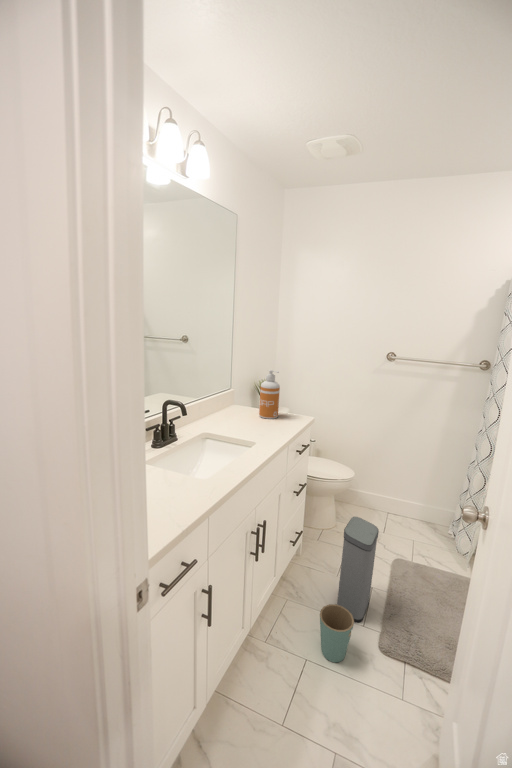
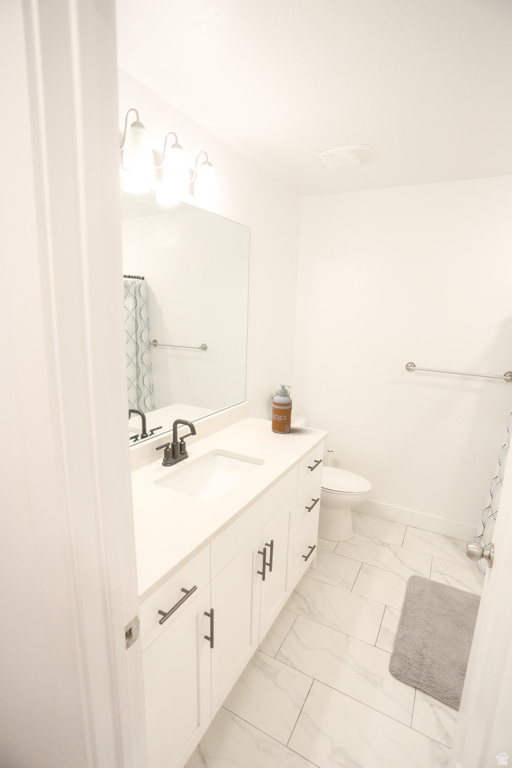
trash can: present [320,517,379,662] -> none [328,534,391,683]

